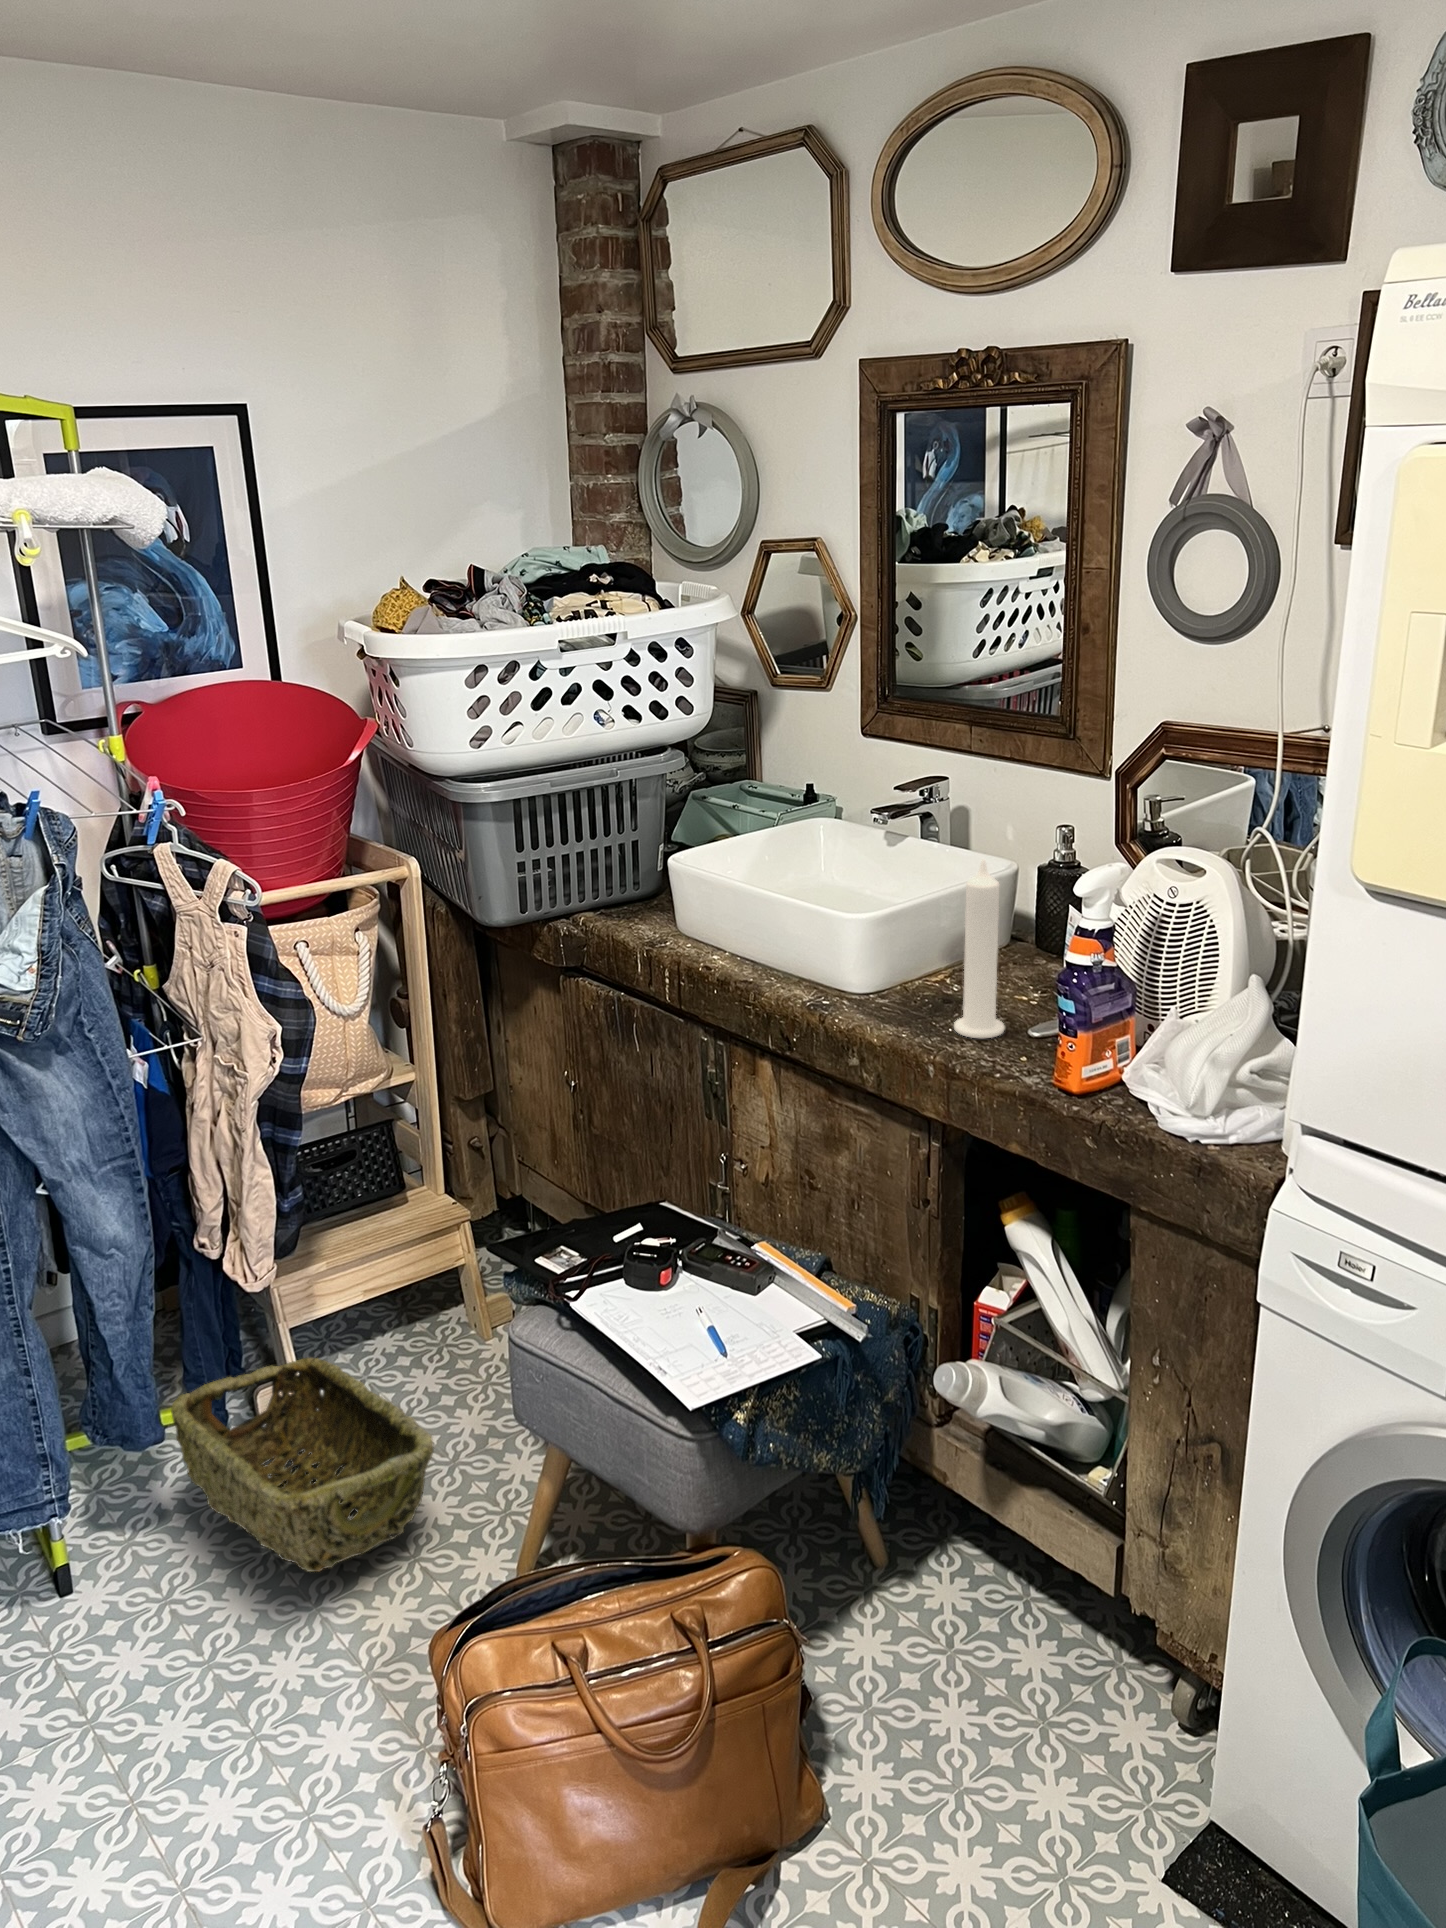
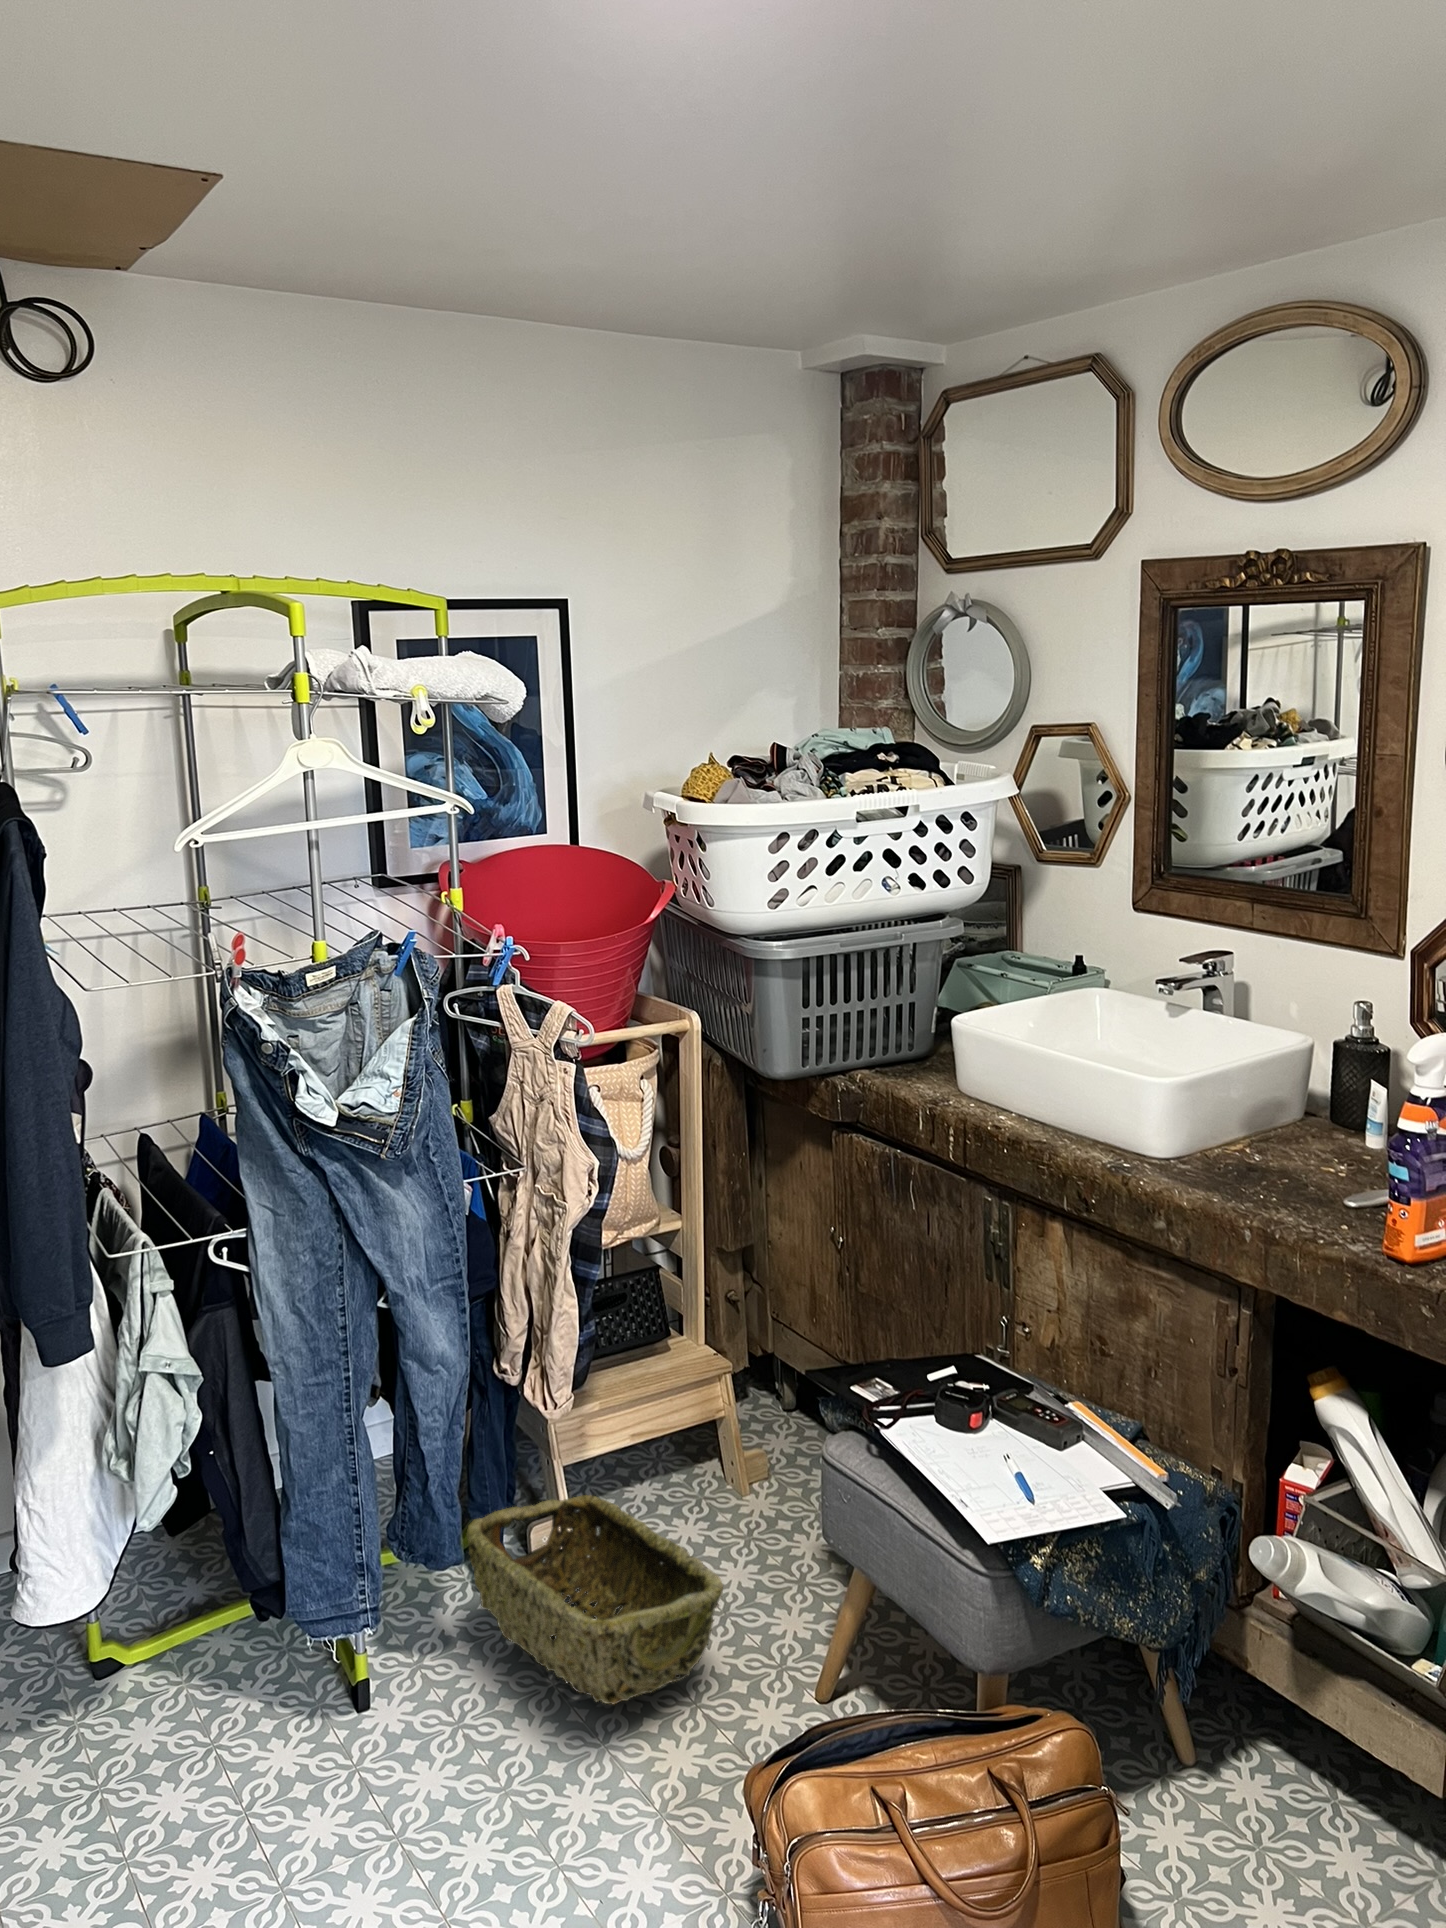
candle: present [954,860,1004,1038] -> none [1266,1029,1318,1204]

